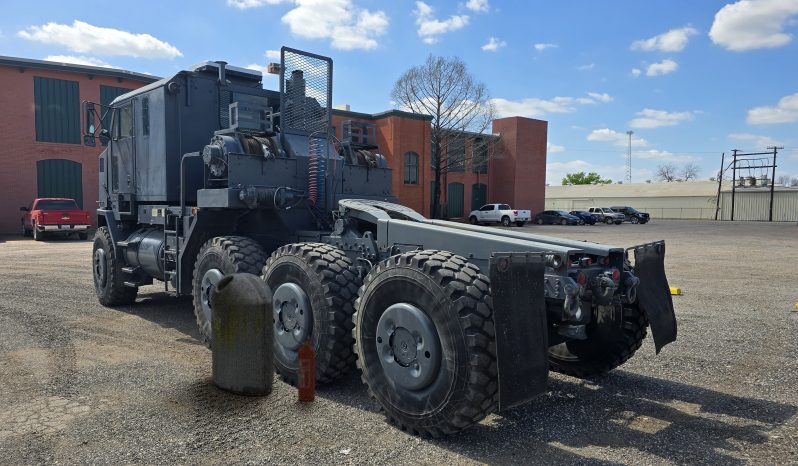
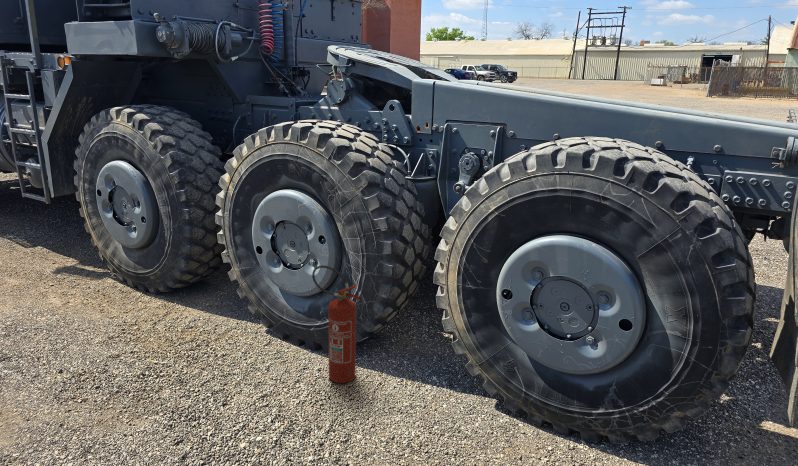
trash can: present [211,273,274,396] -> none [145,175,277,382]

